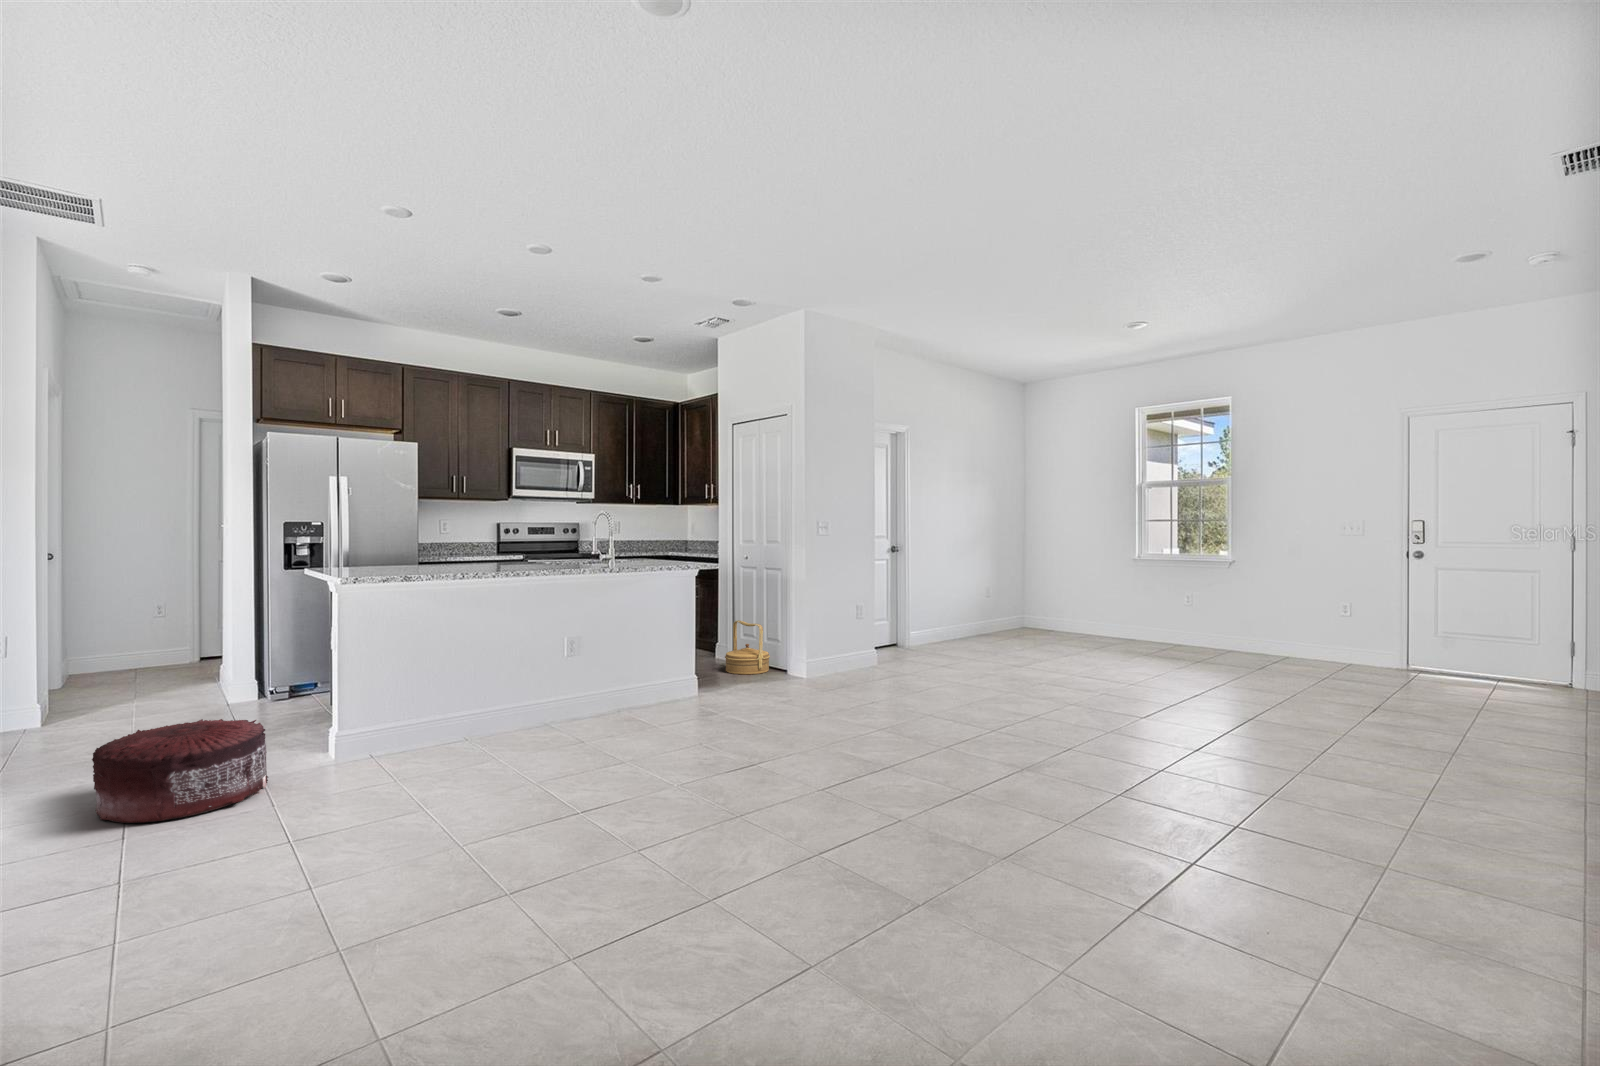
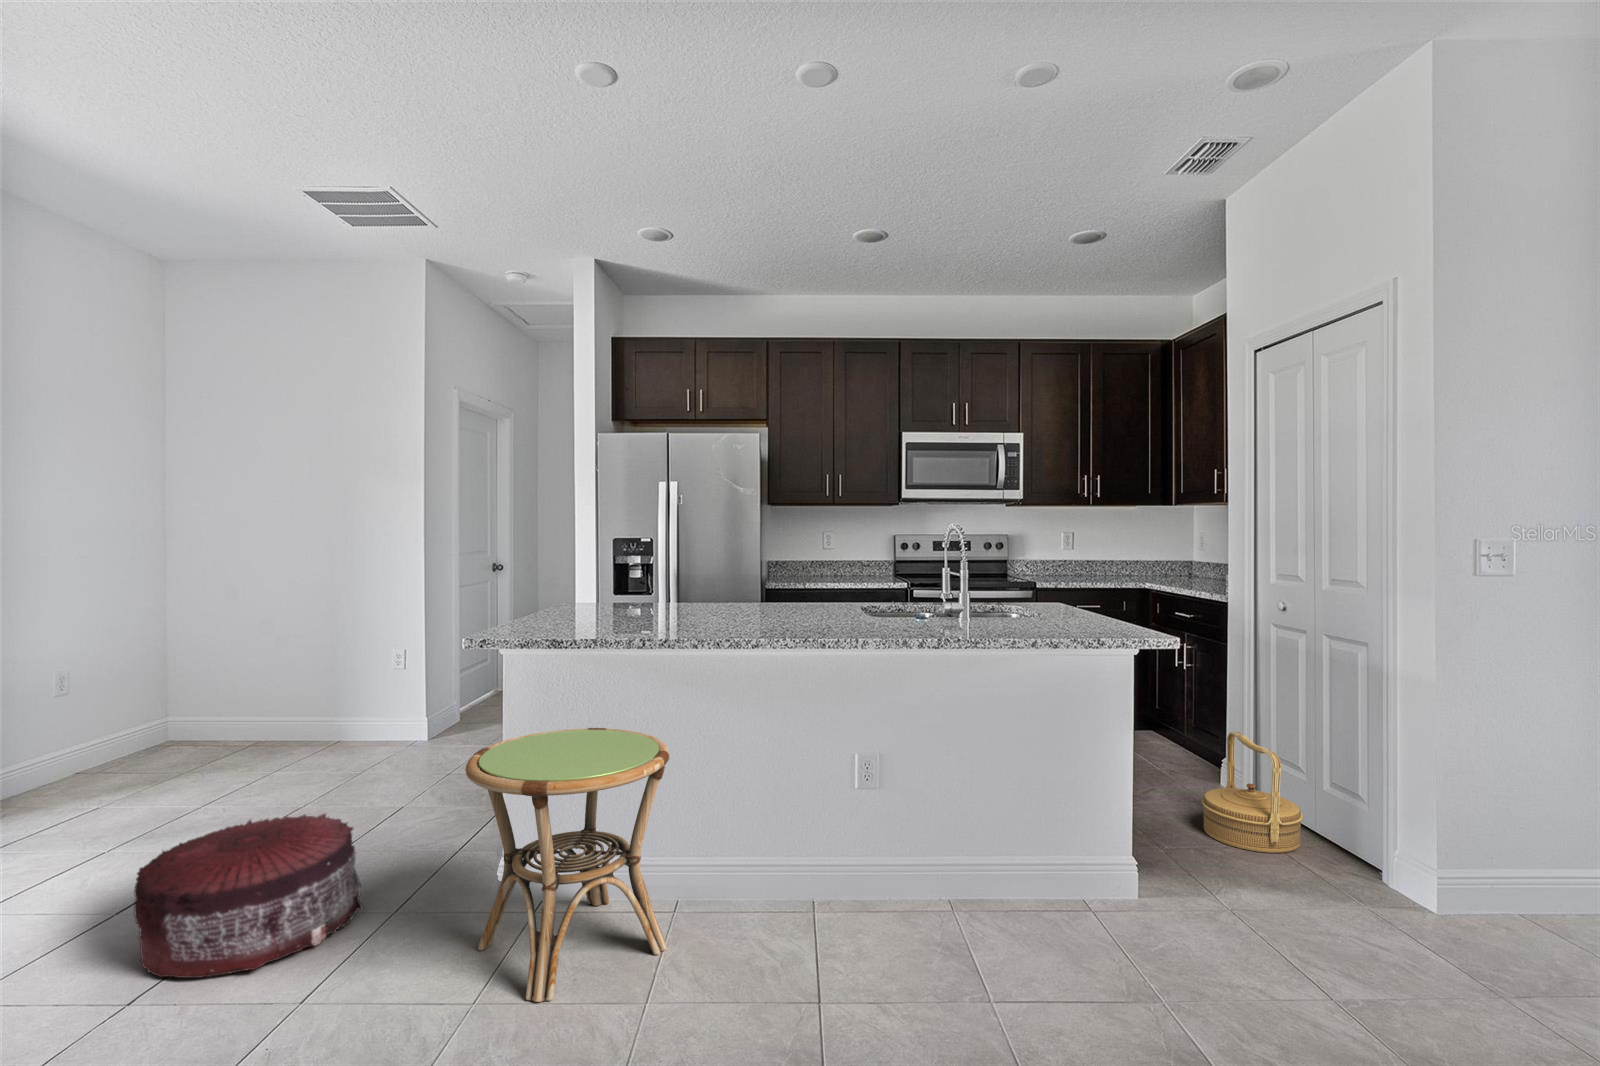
side table: none [381,631,511,771] -> present [465,728,669,1002]

